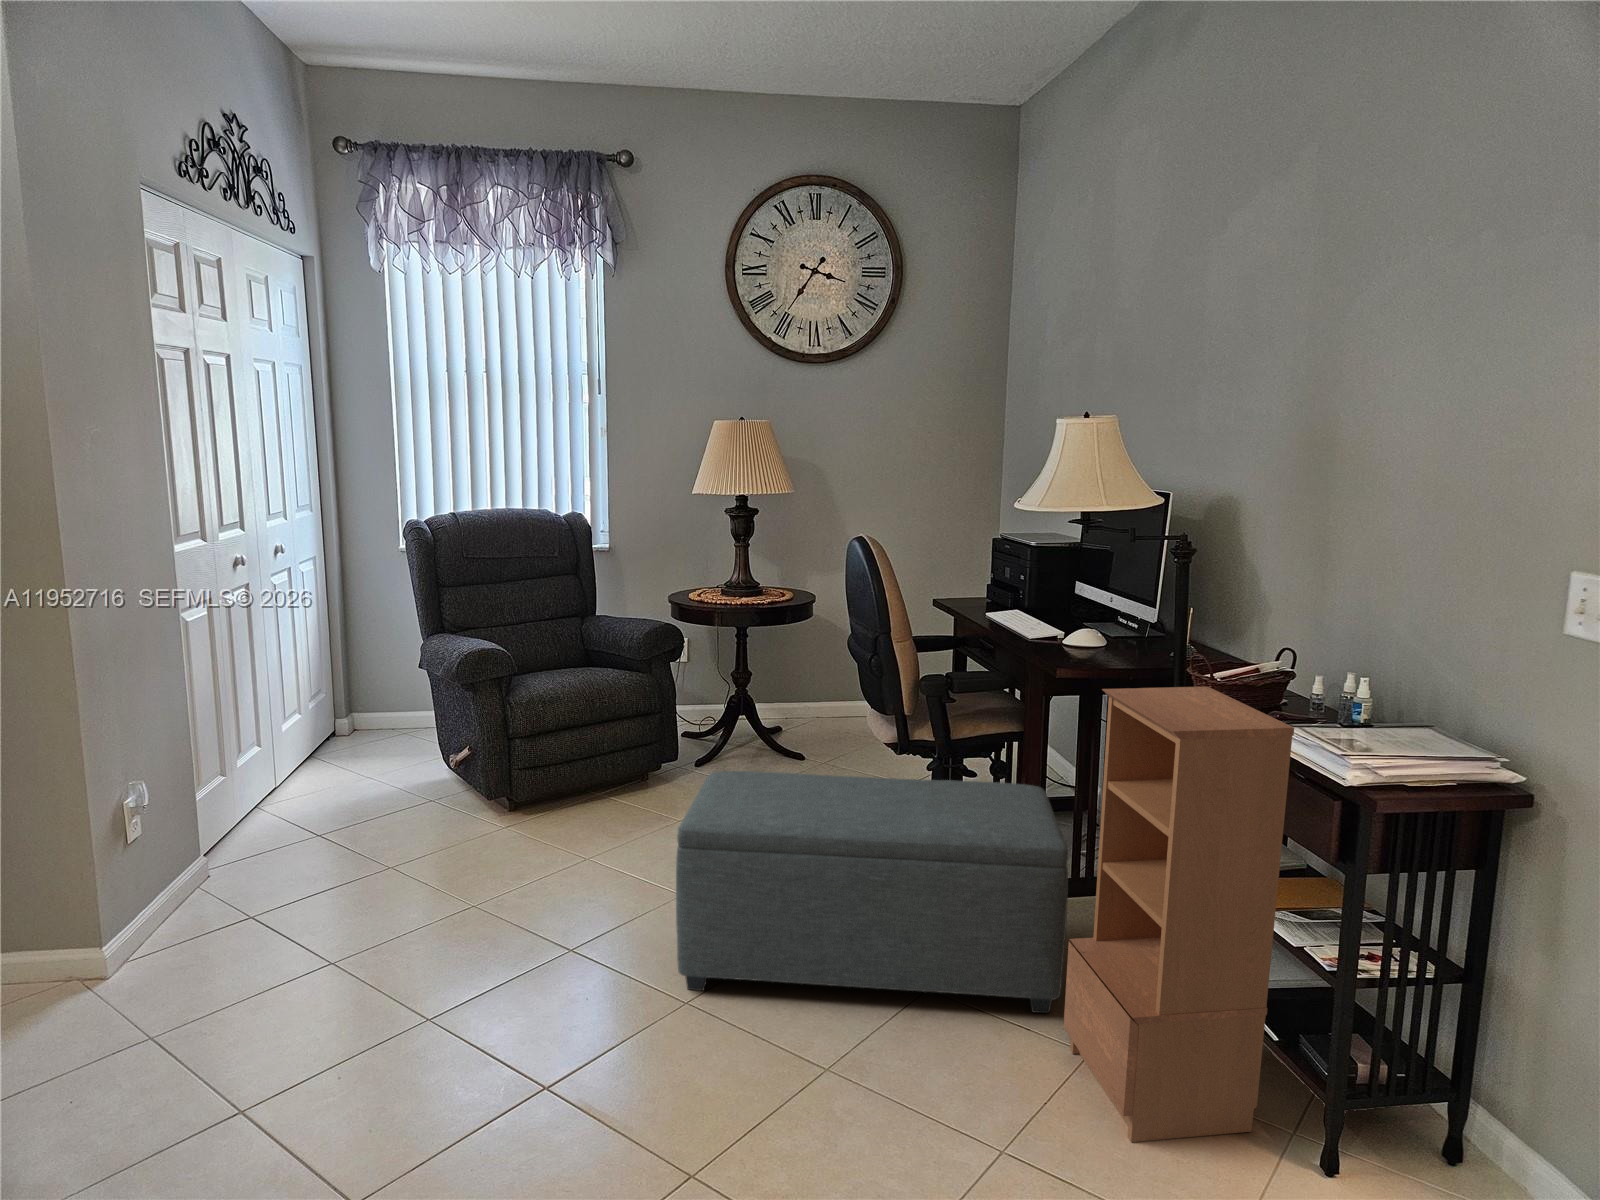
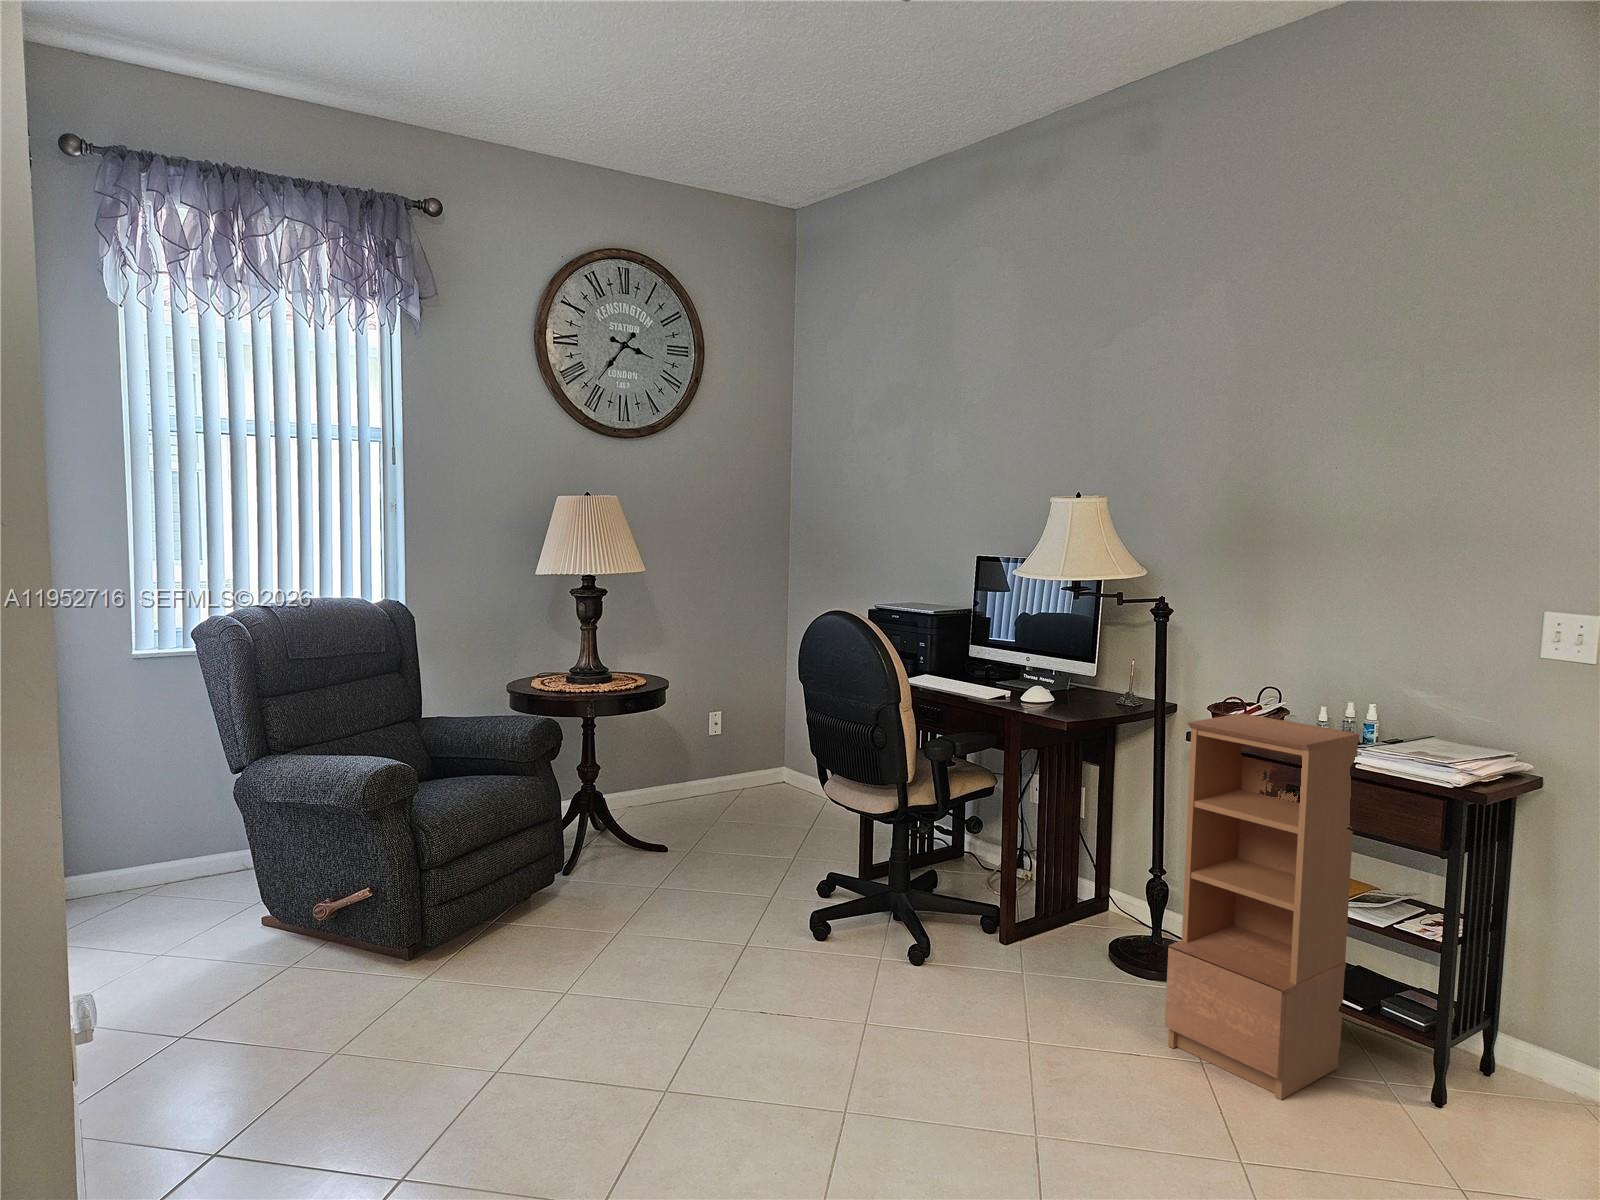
ottoman: present [676,771,1068,1013] -> none [758,825,1139,1084]

